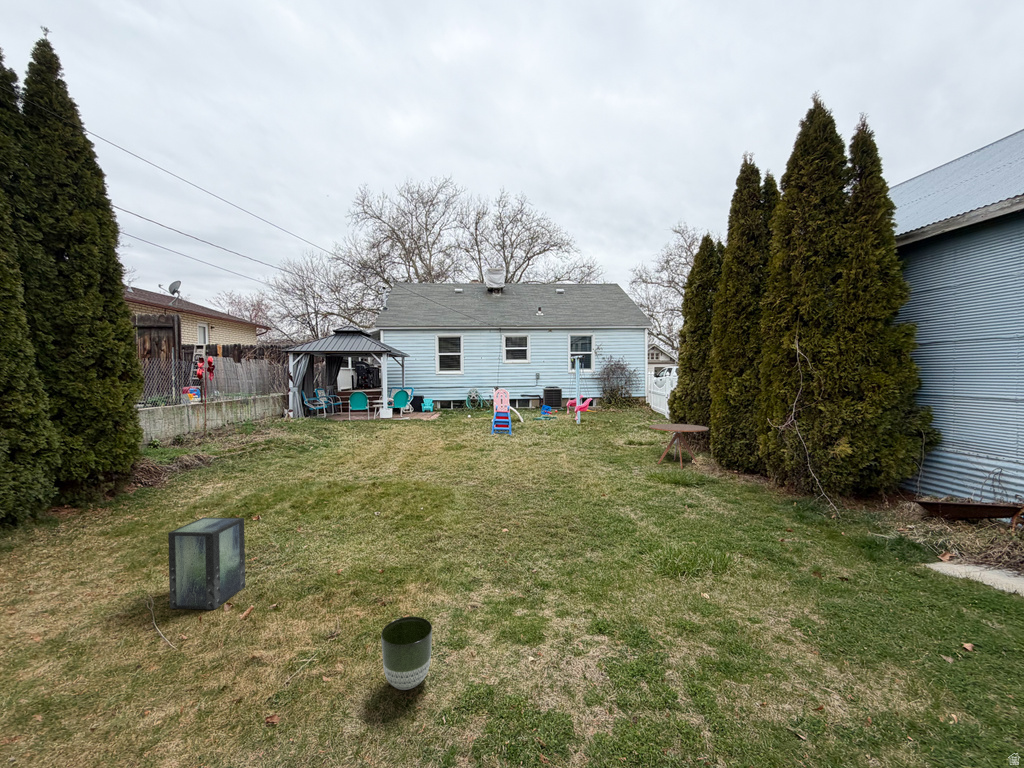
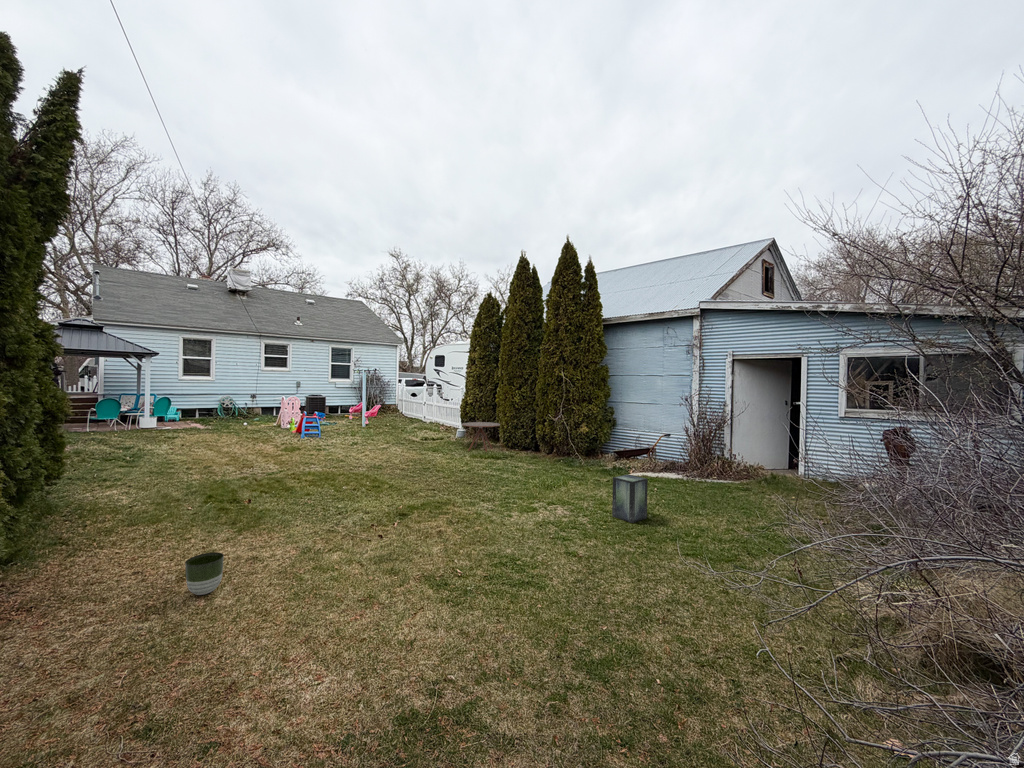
storage box: present [168,518,245,609] -> present [612,474,648,523]
planter: present [381,617,432,690] -> present [185,552,224,595]

